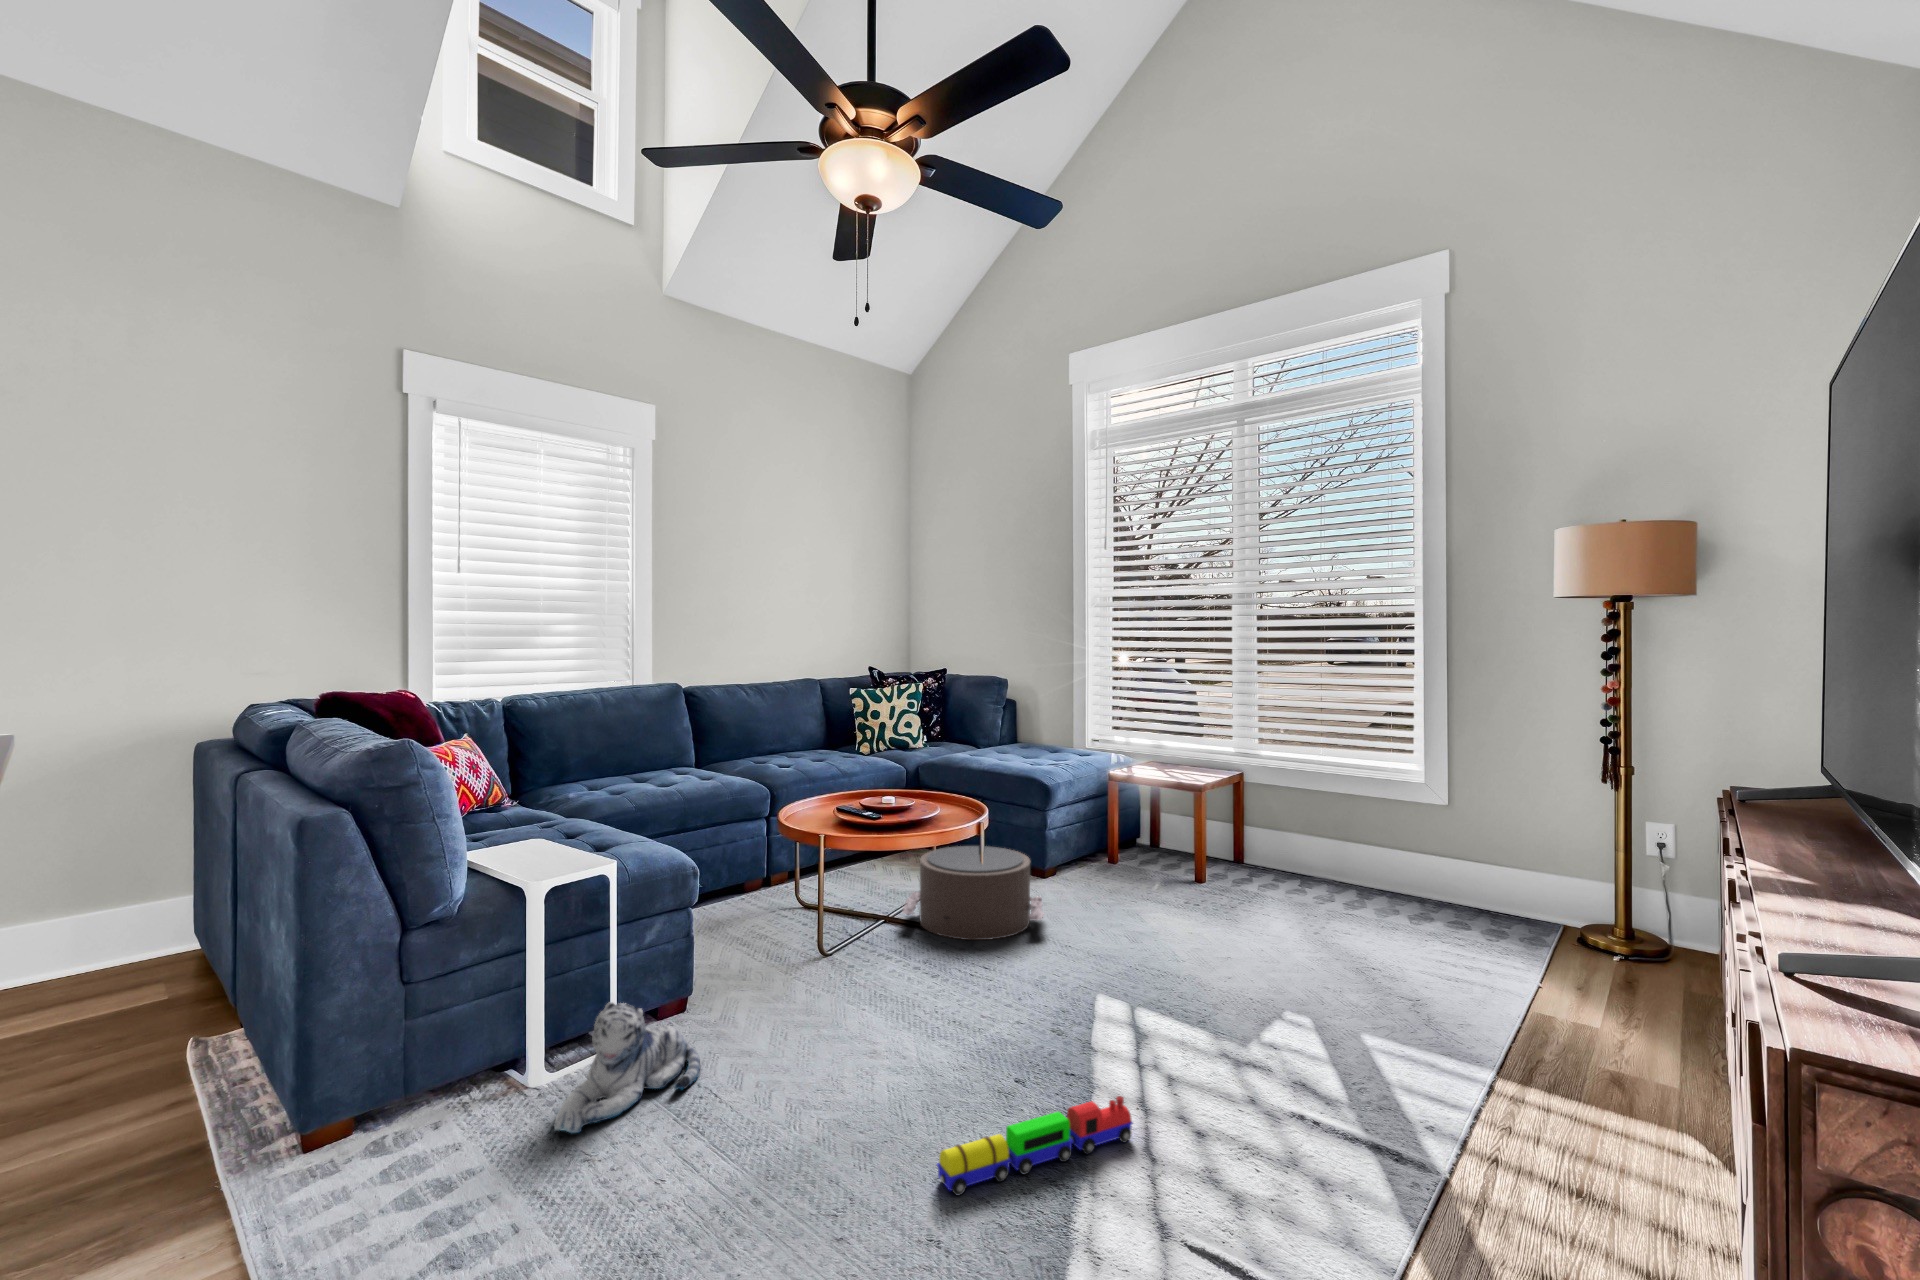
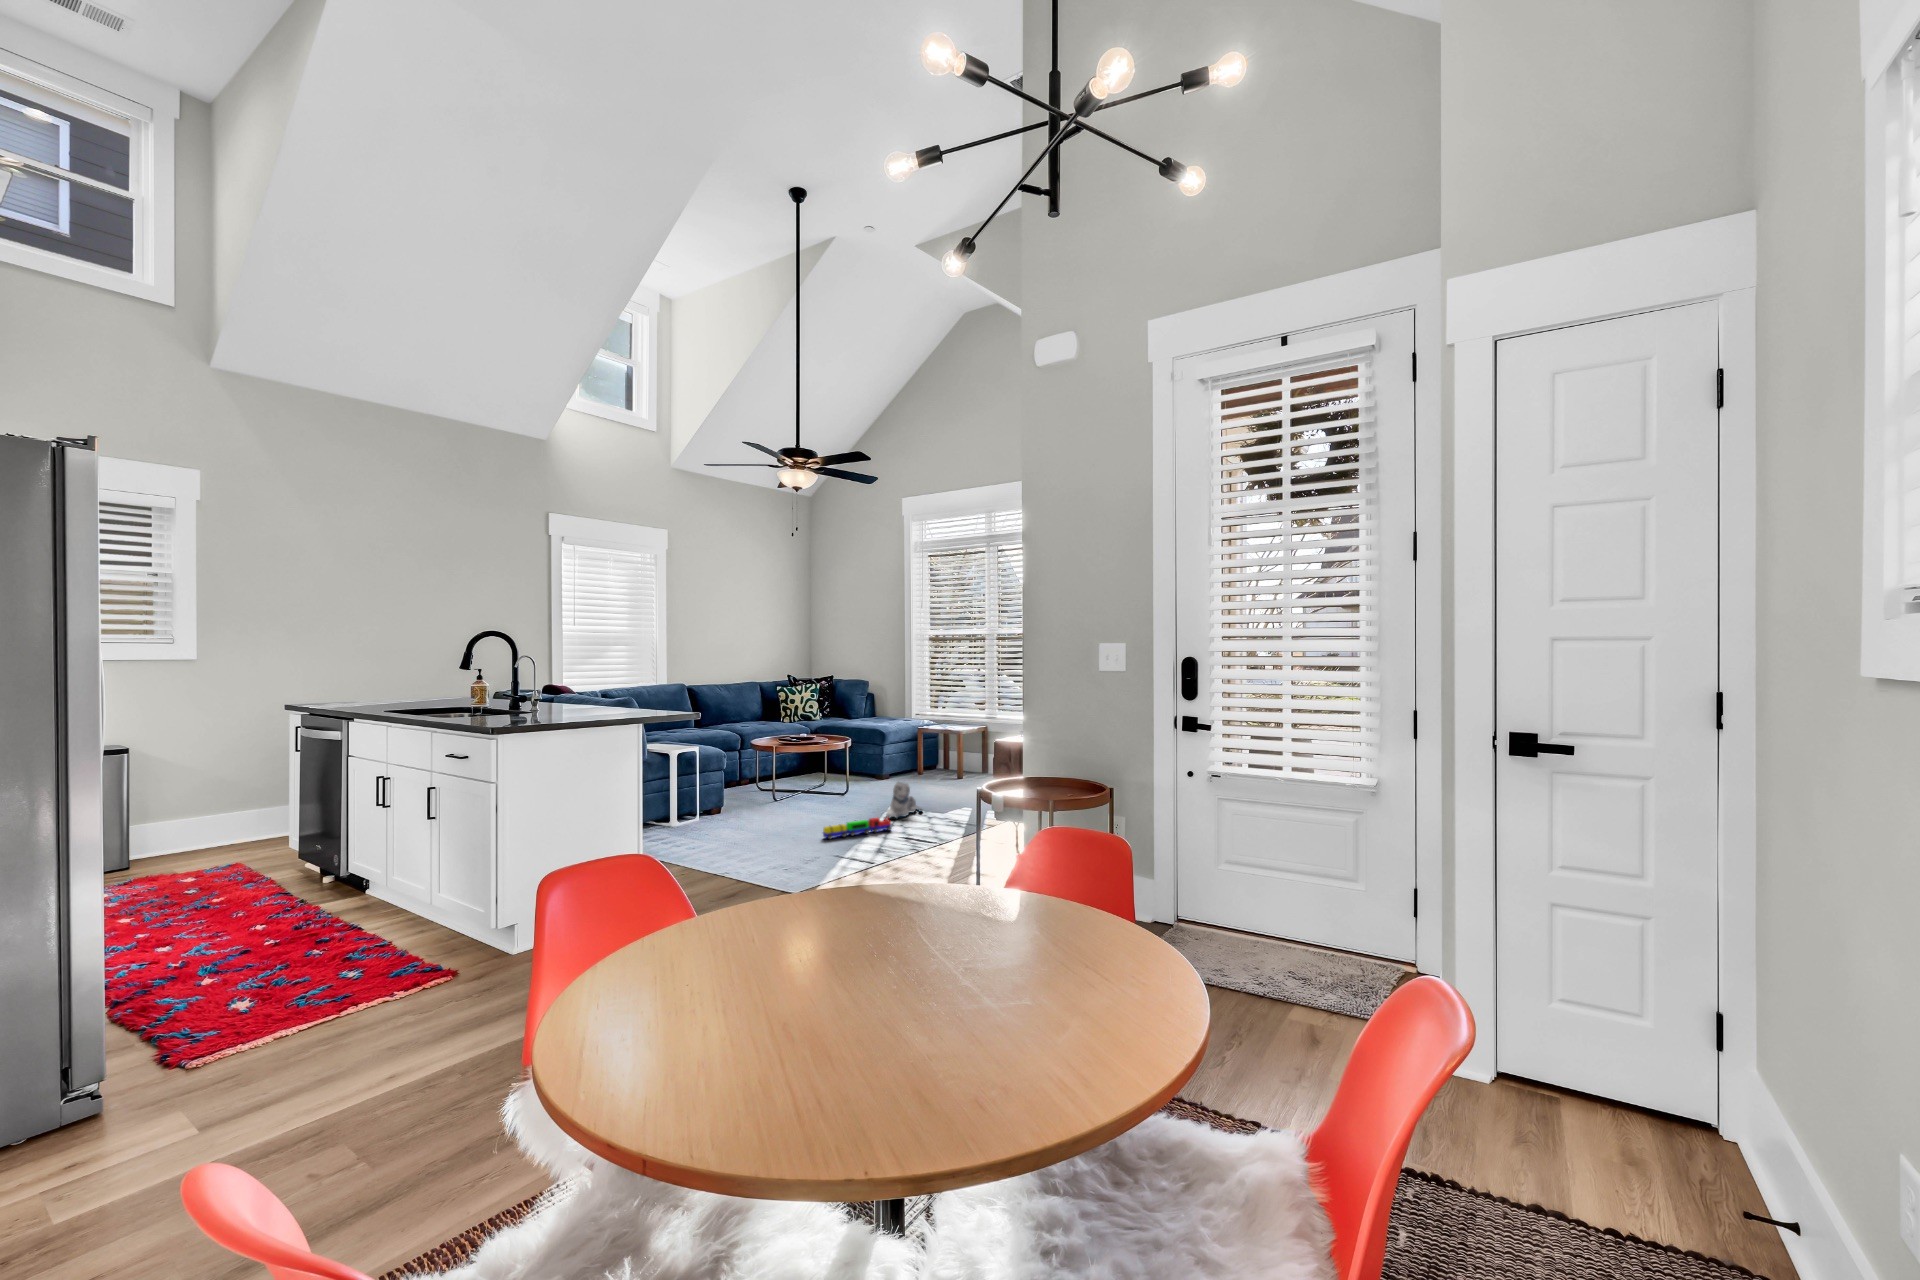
pouf: present [902,846,1044,940] -> none [809,759,877,797]
plush toy: present [554,1003,700,1133] -> present [886,782,922,818]

